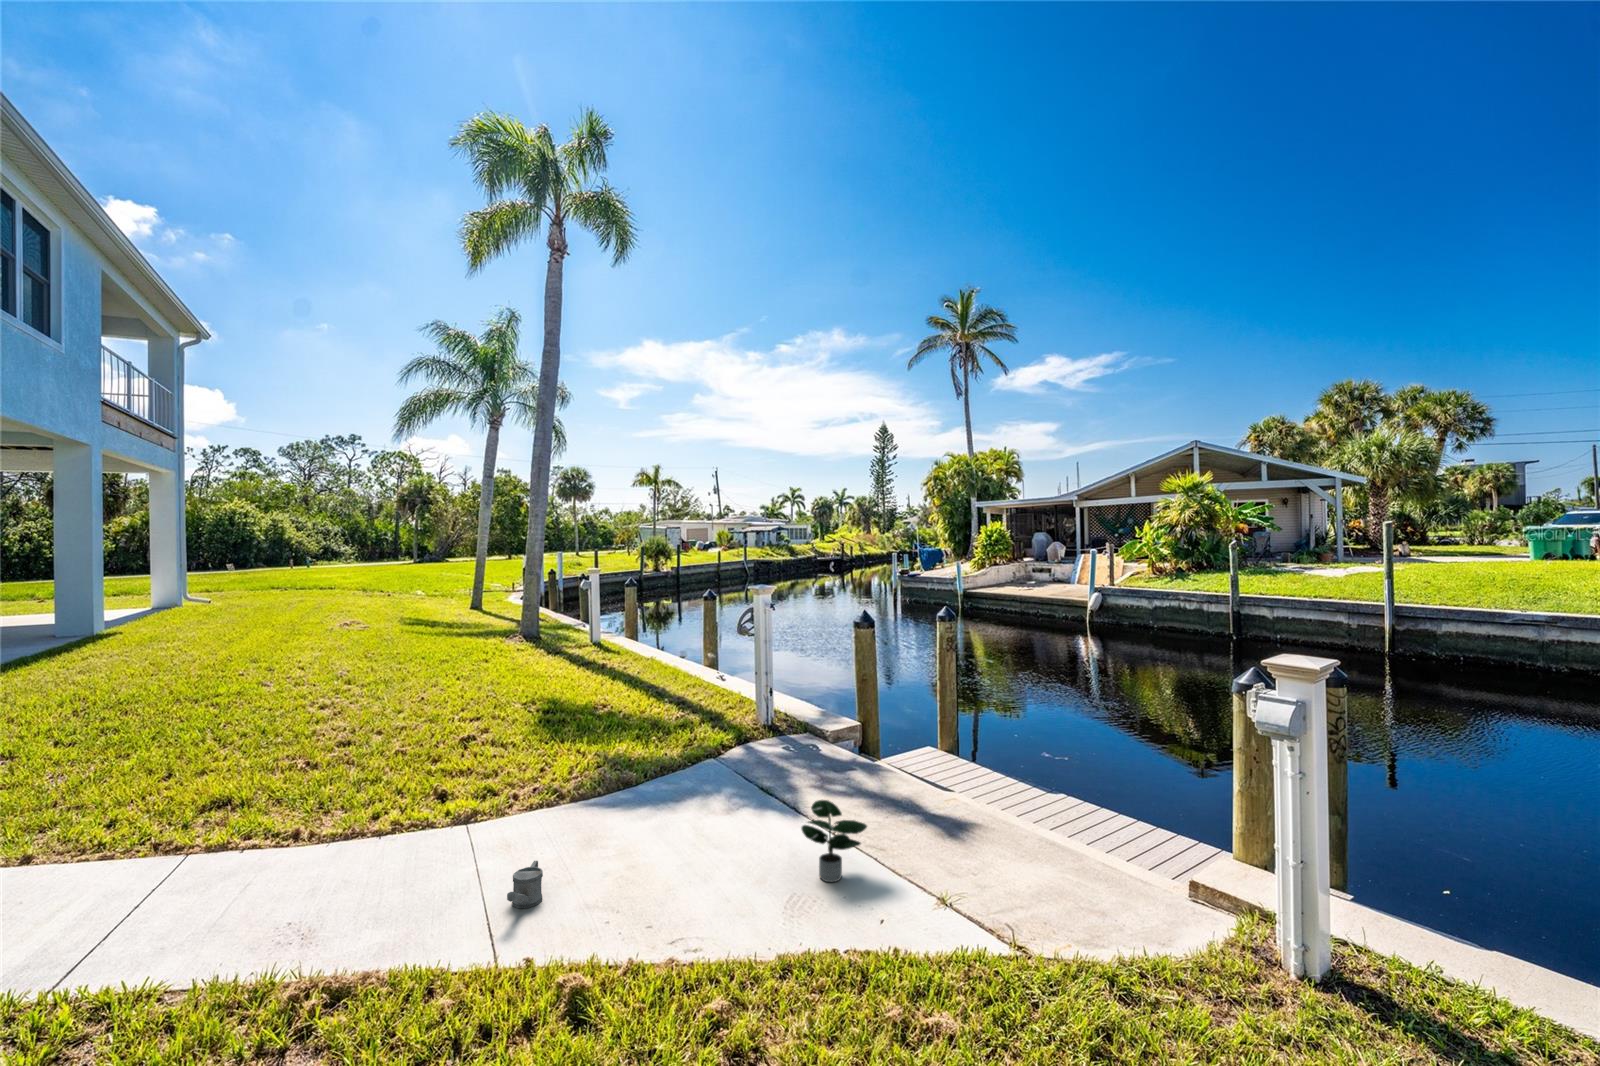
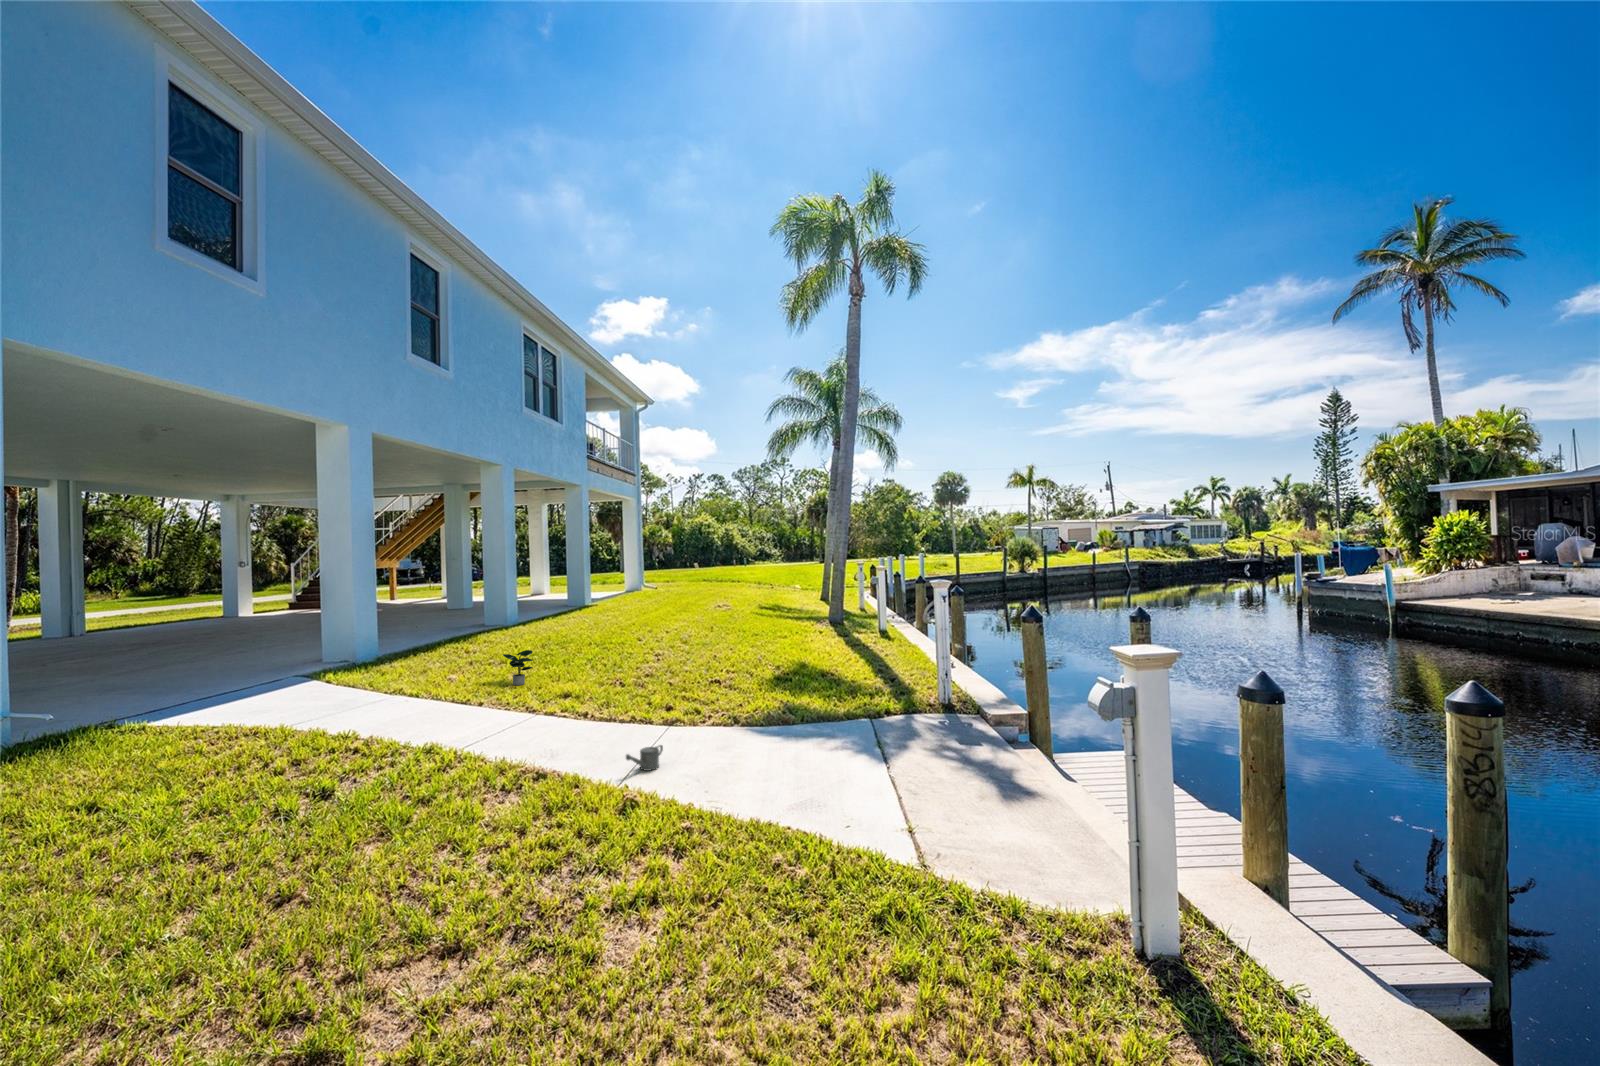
potted plant: present [801,800,867,882] -> present [503,650,533,685]

